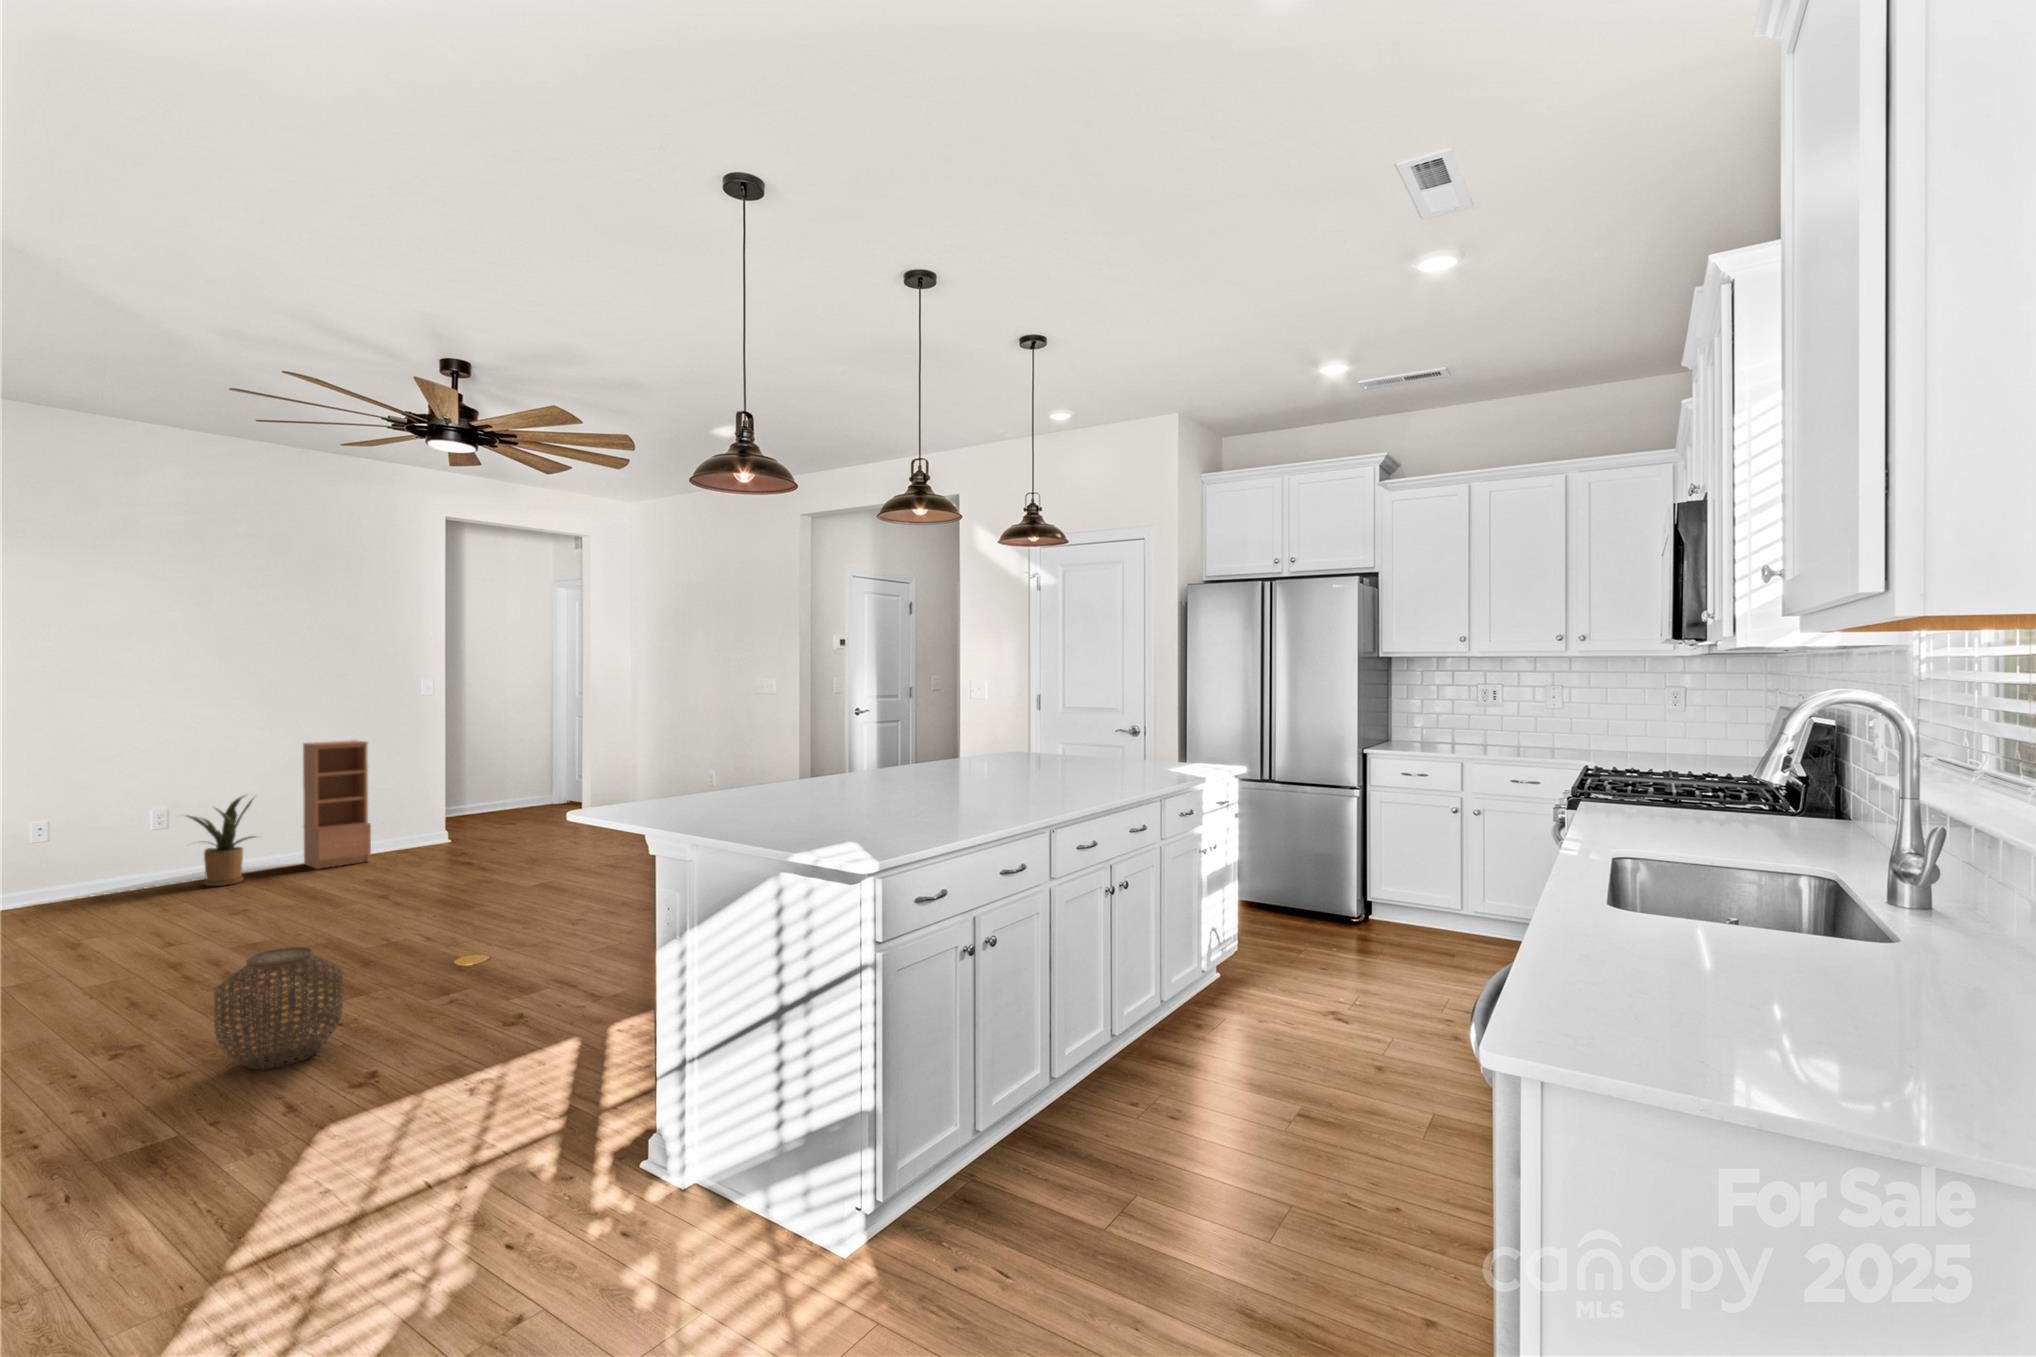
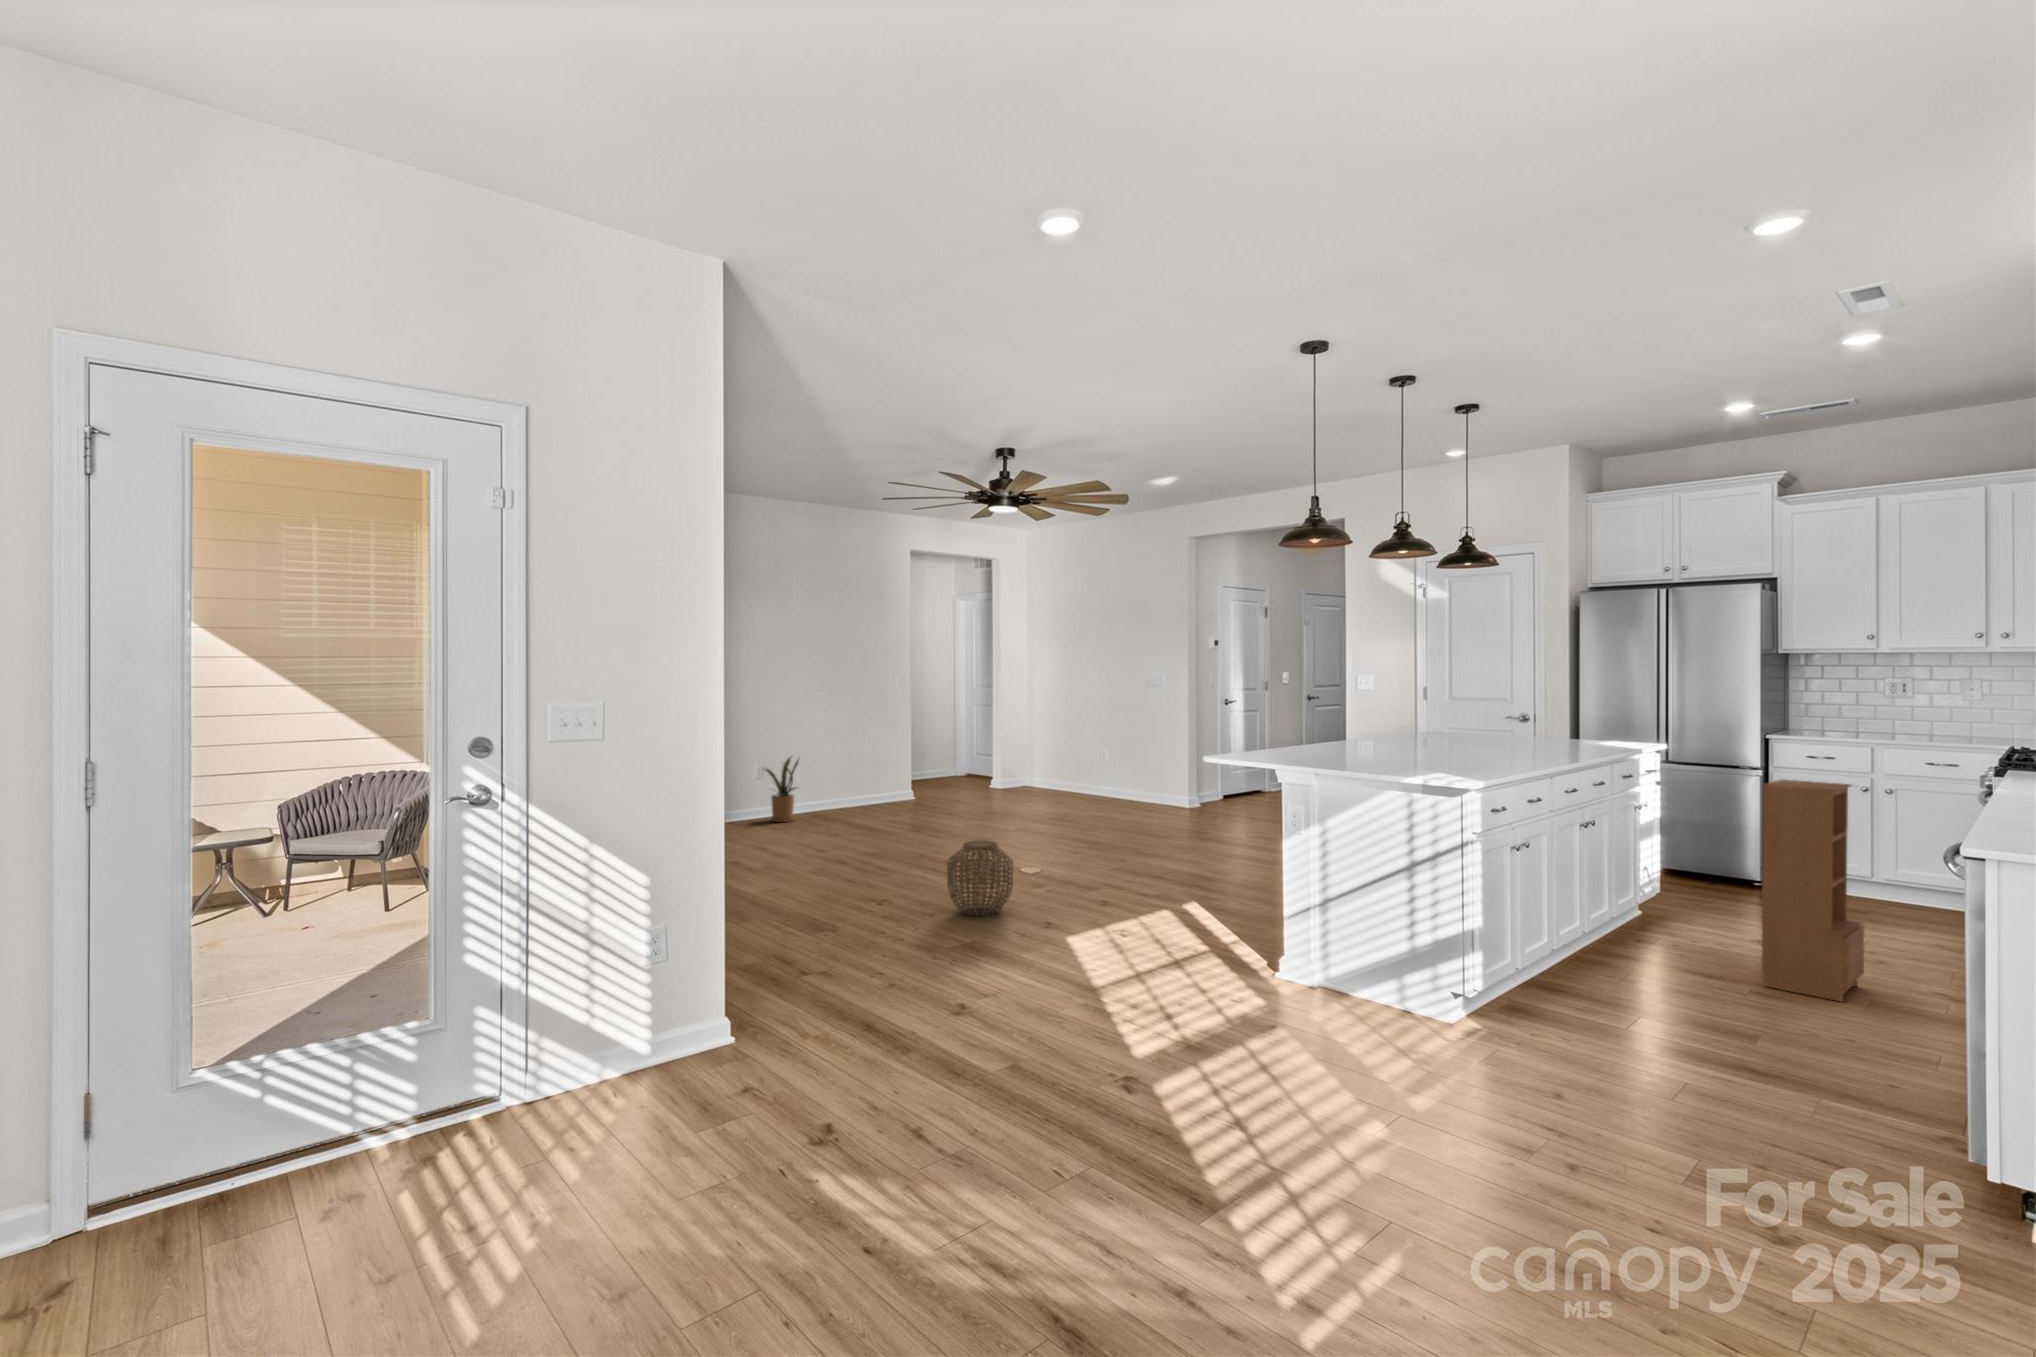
bookcase: present [303,740,371,869] -> present [1762,780,1864,1002]

